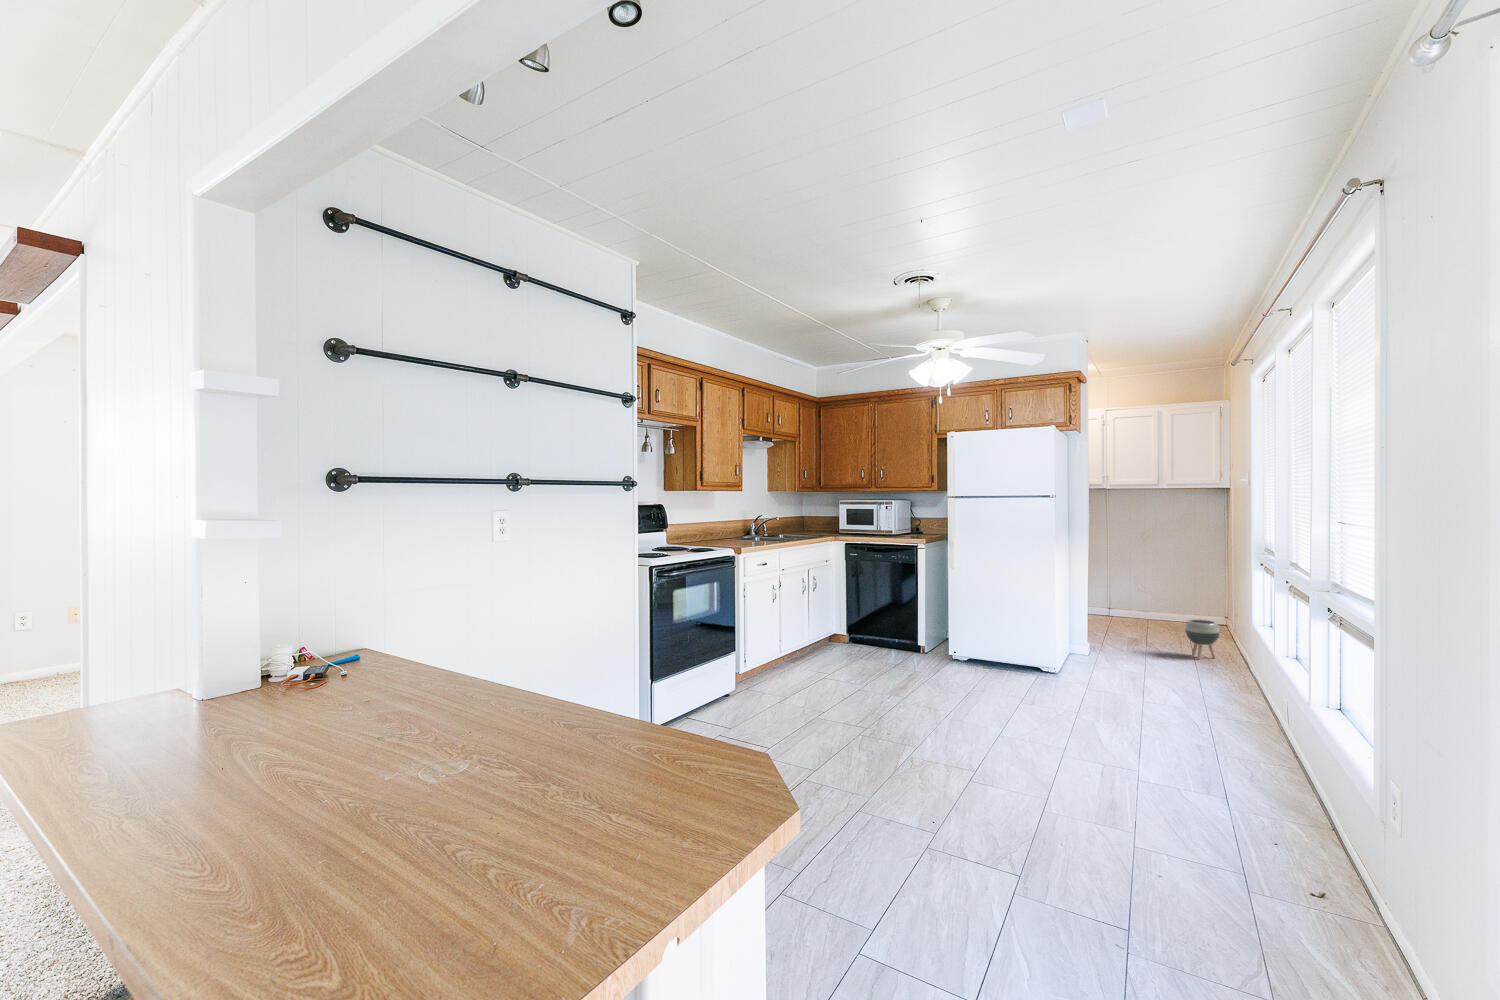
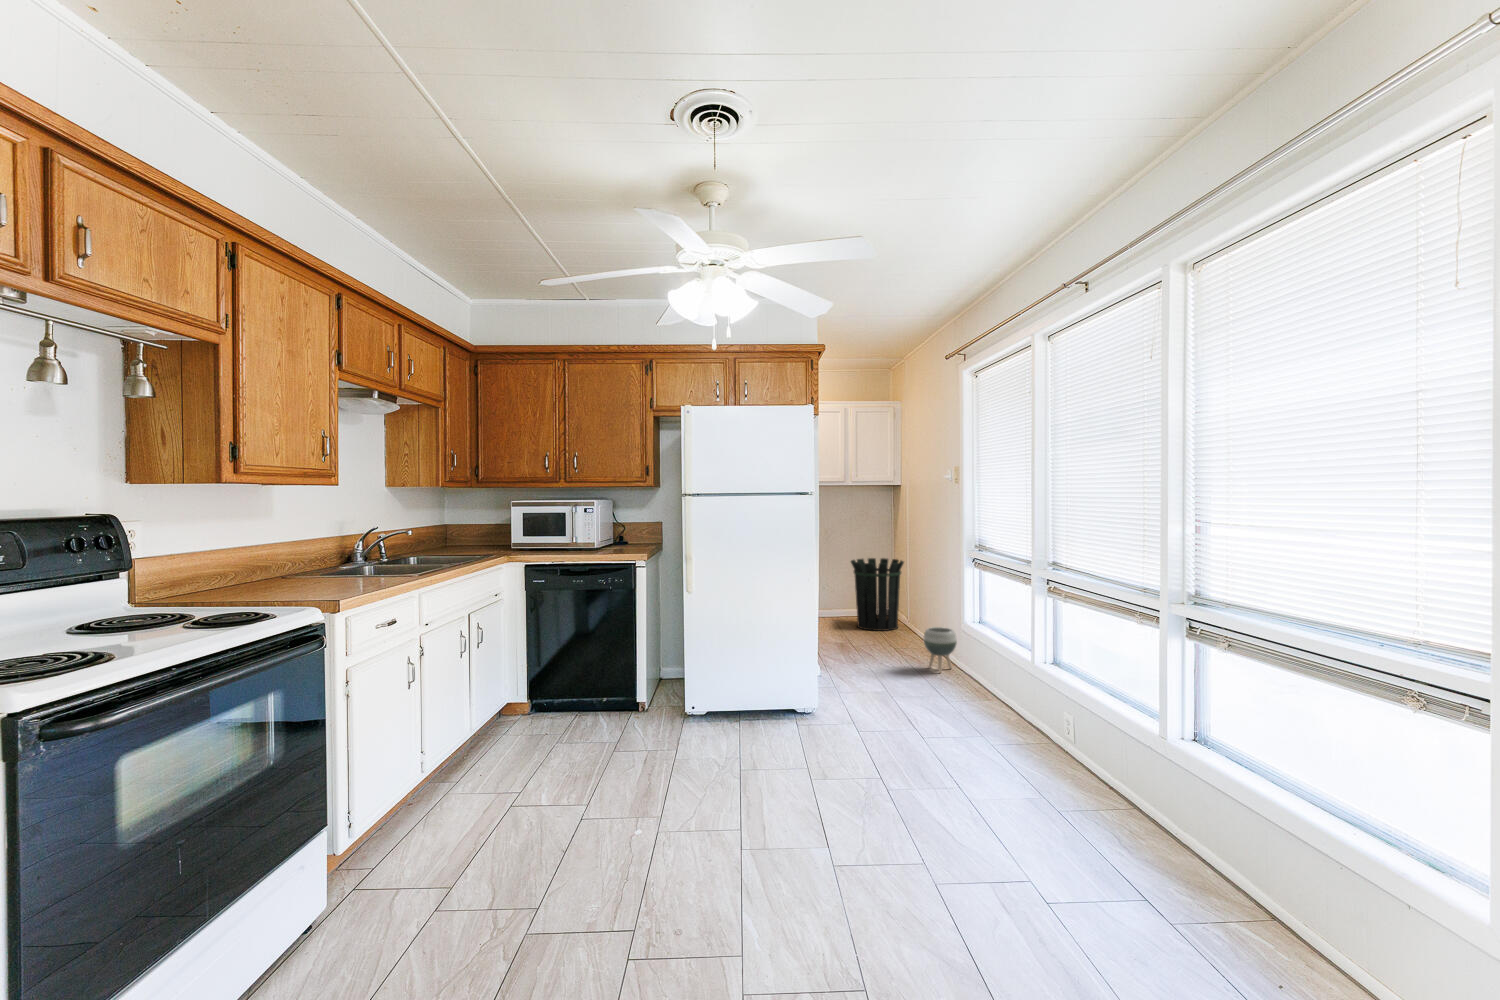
waste bin: none [1145,559,1204,628] -> present [851,558,904,631]

